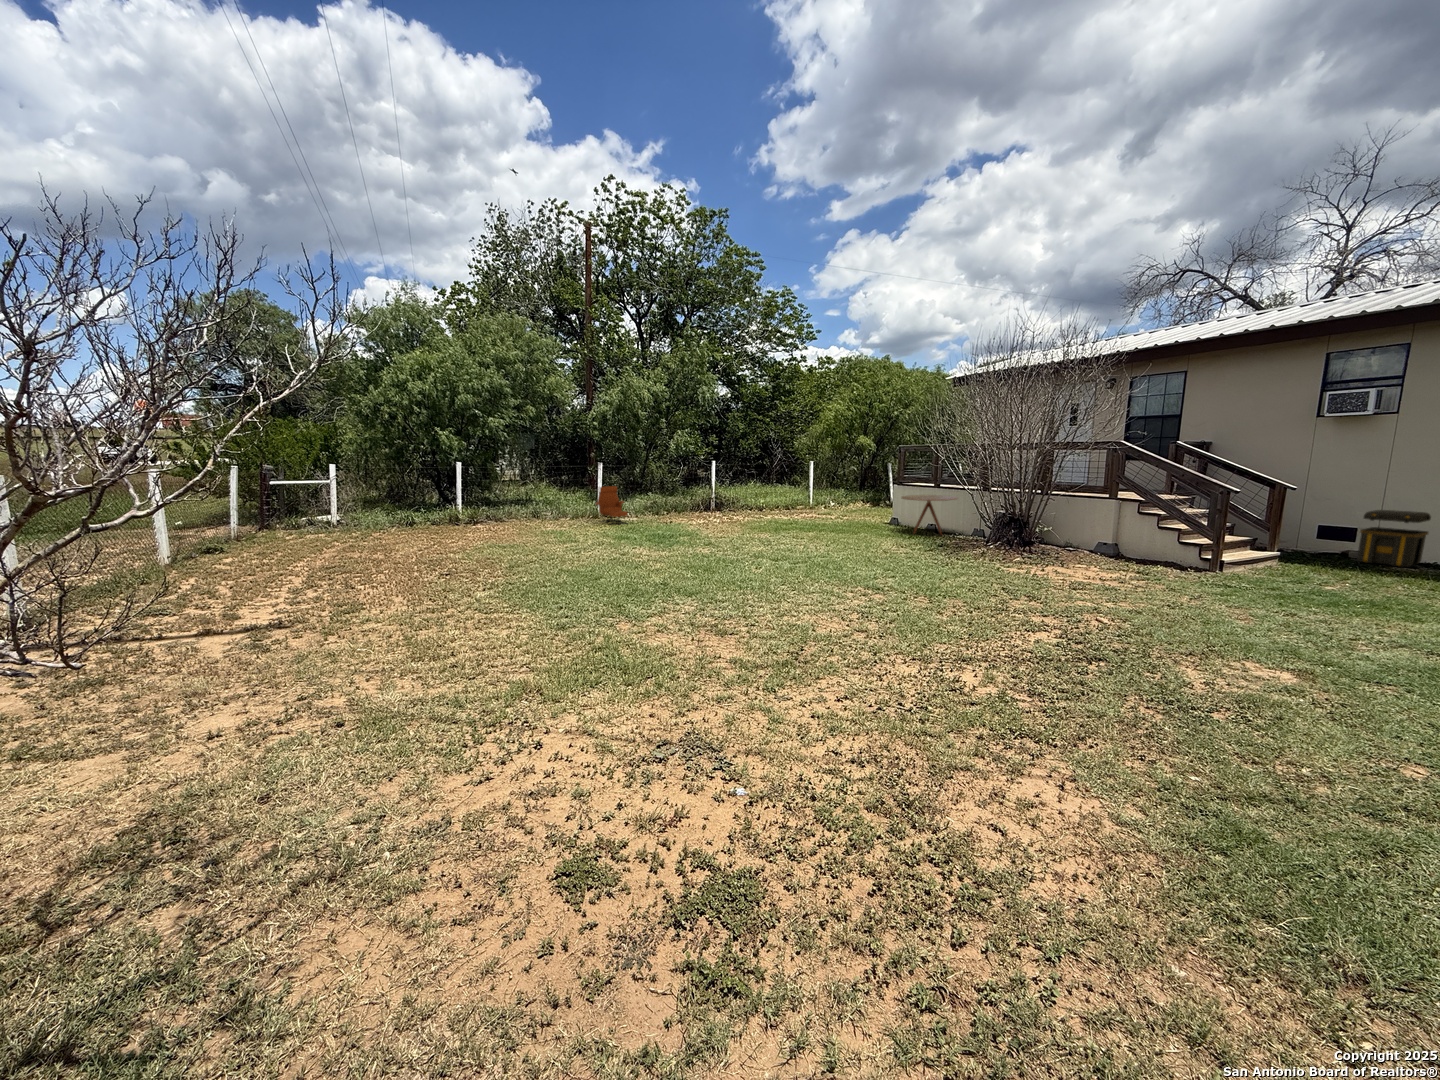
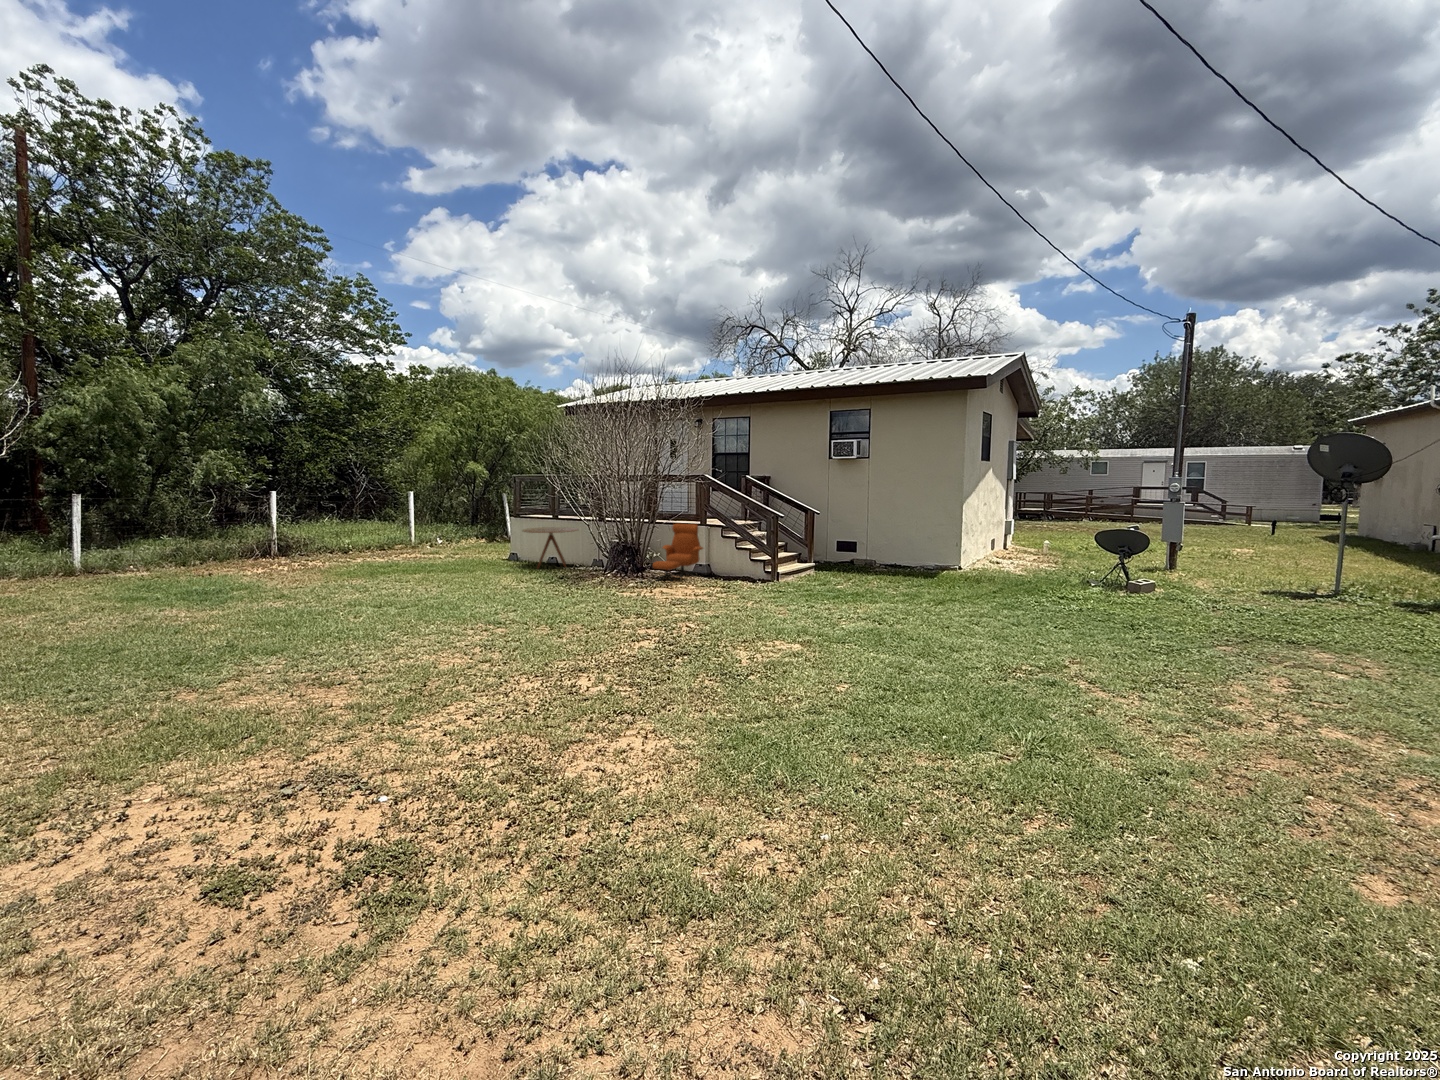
lounge chair: present [595,486,628,524] -> present [653,524,703,581]
toolbox: present [1357,510,1431,567] -> none [849,528,881,567]

